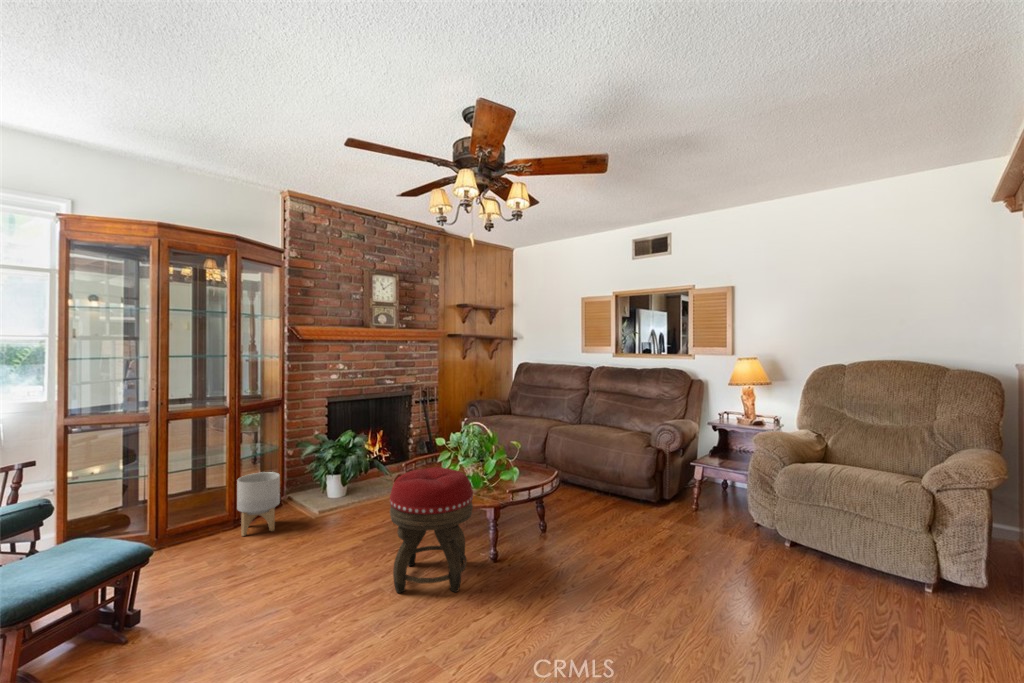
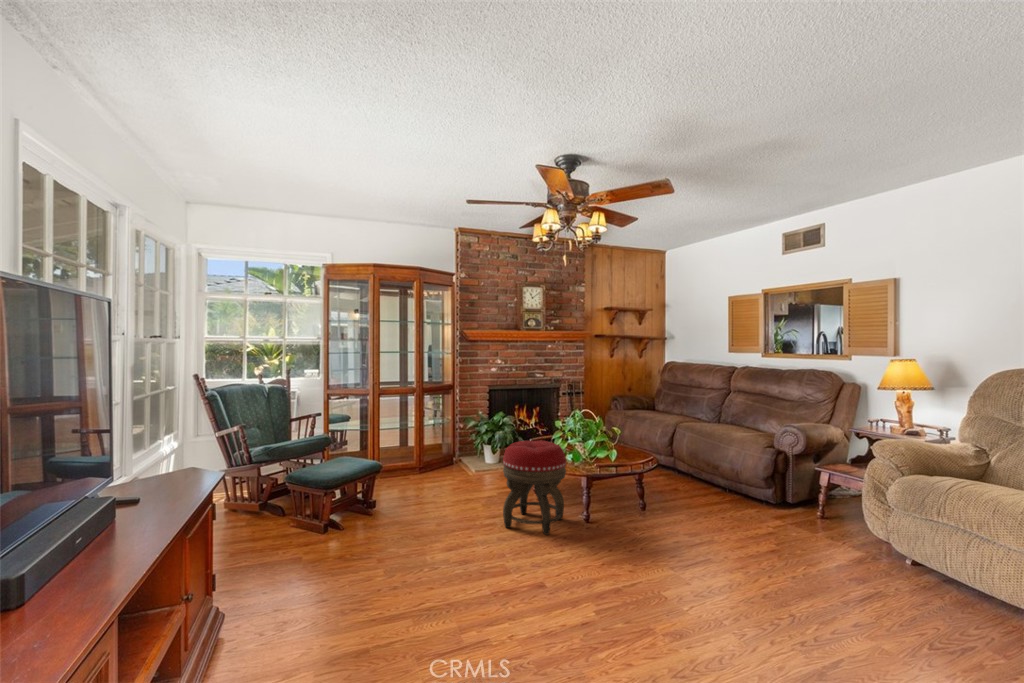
planter: present [237,472,280,536] -> none [420,437,447,480]

